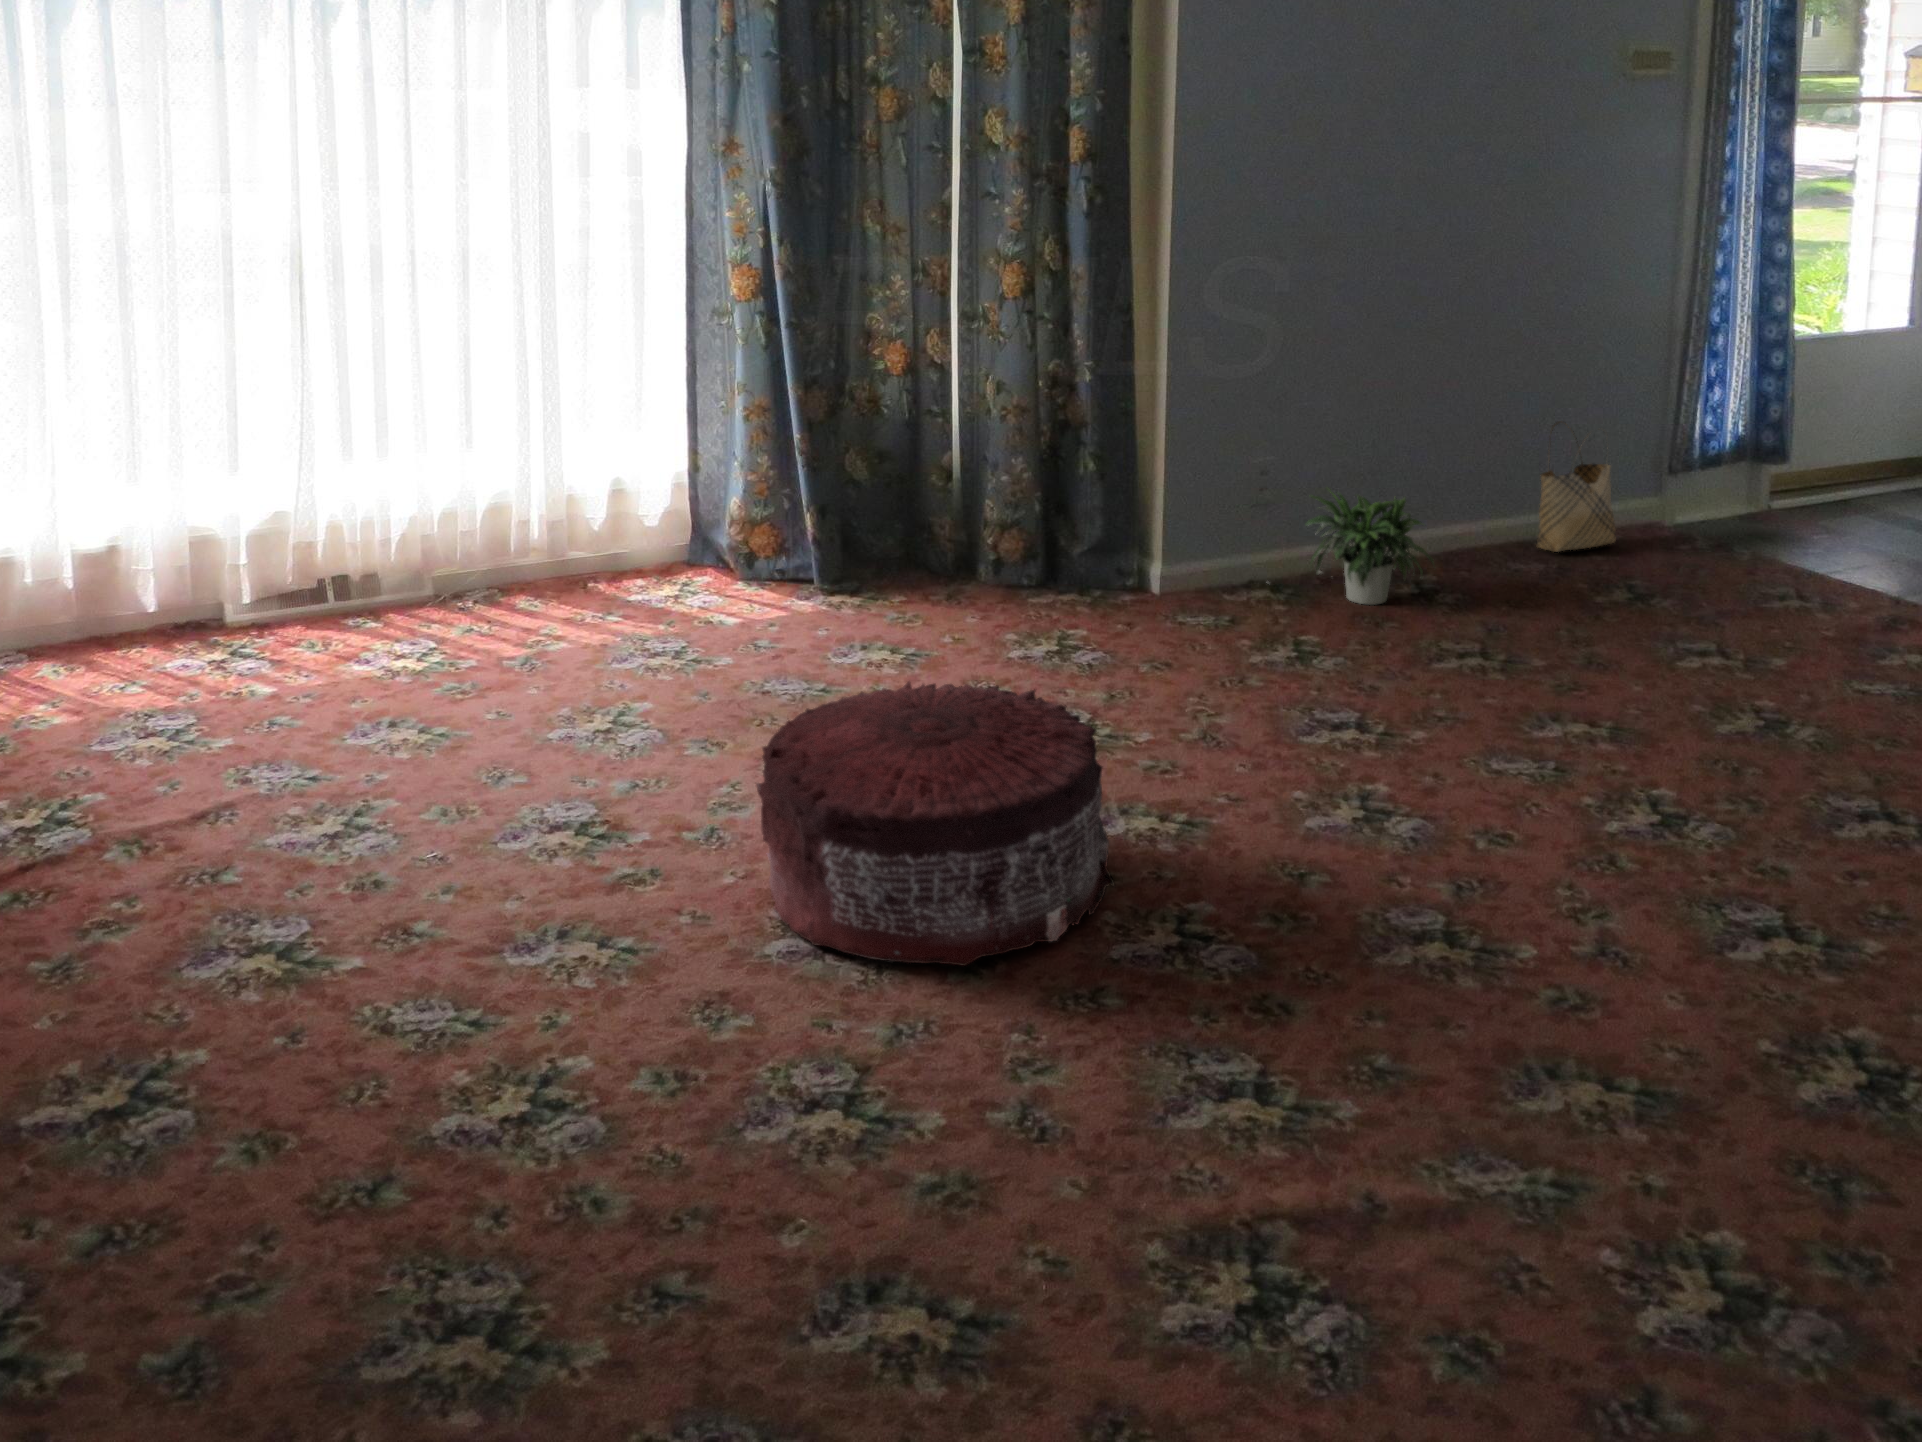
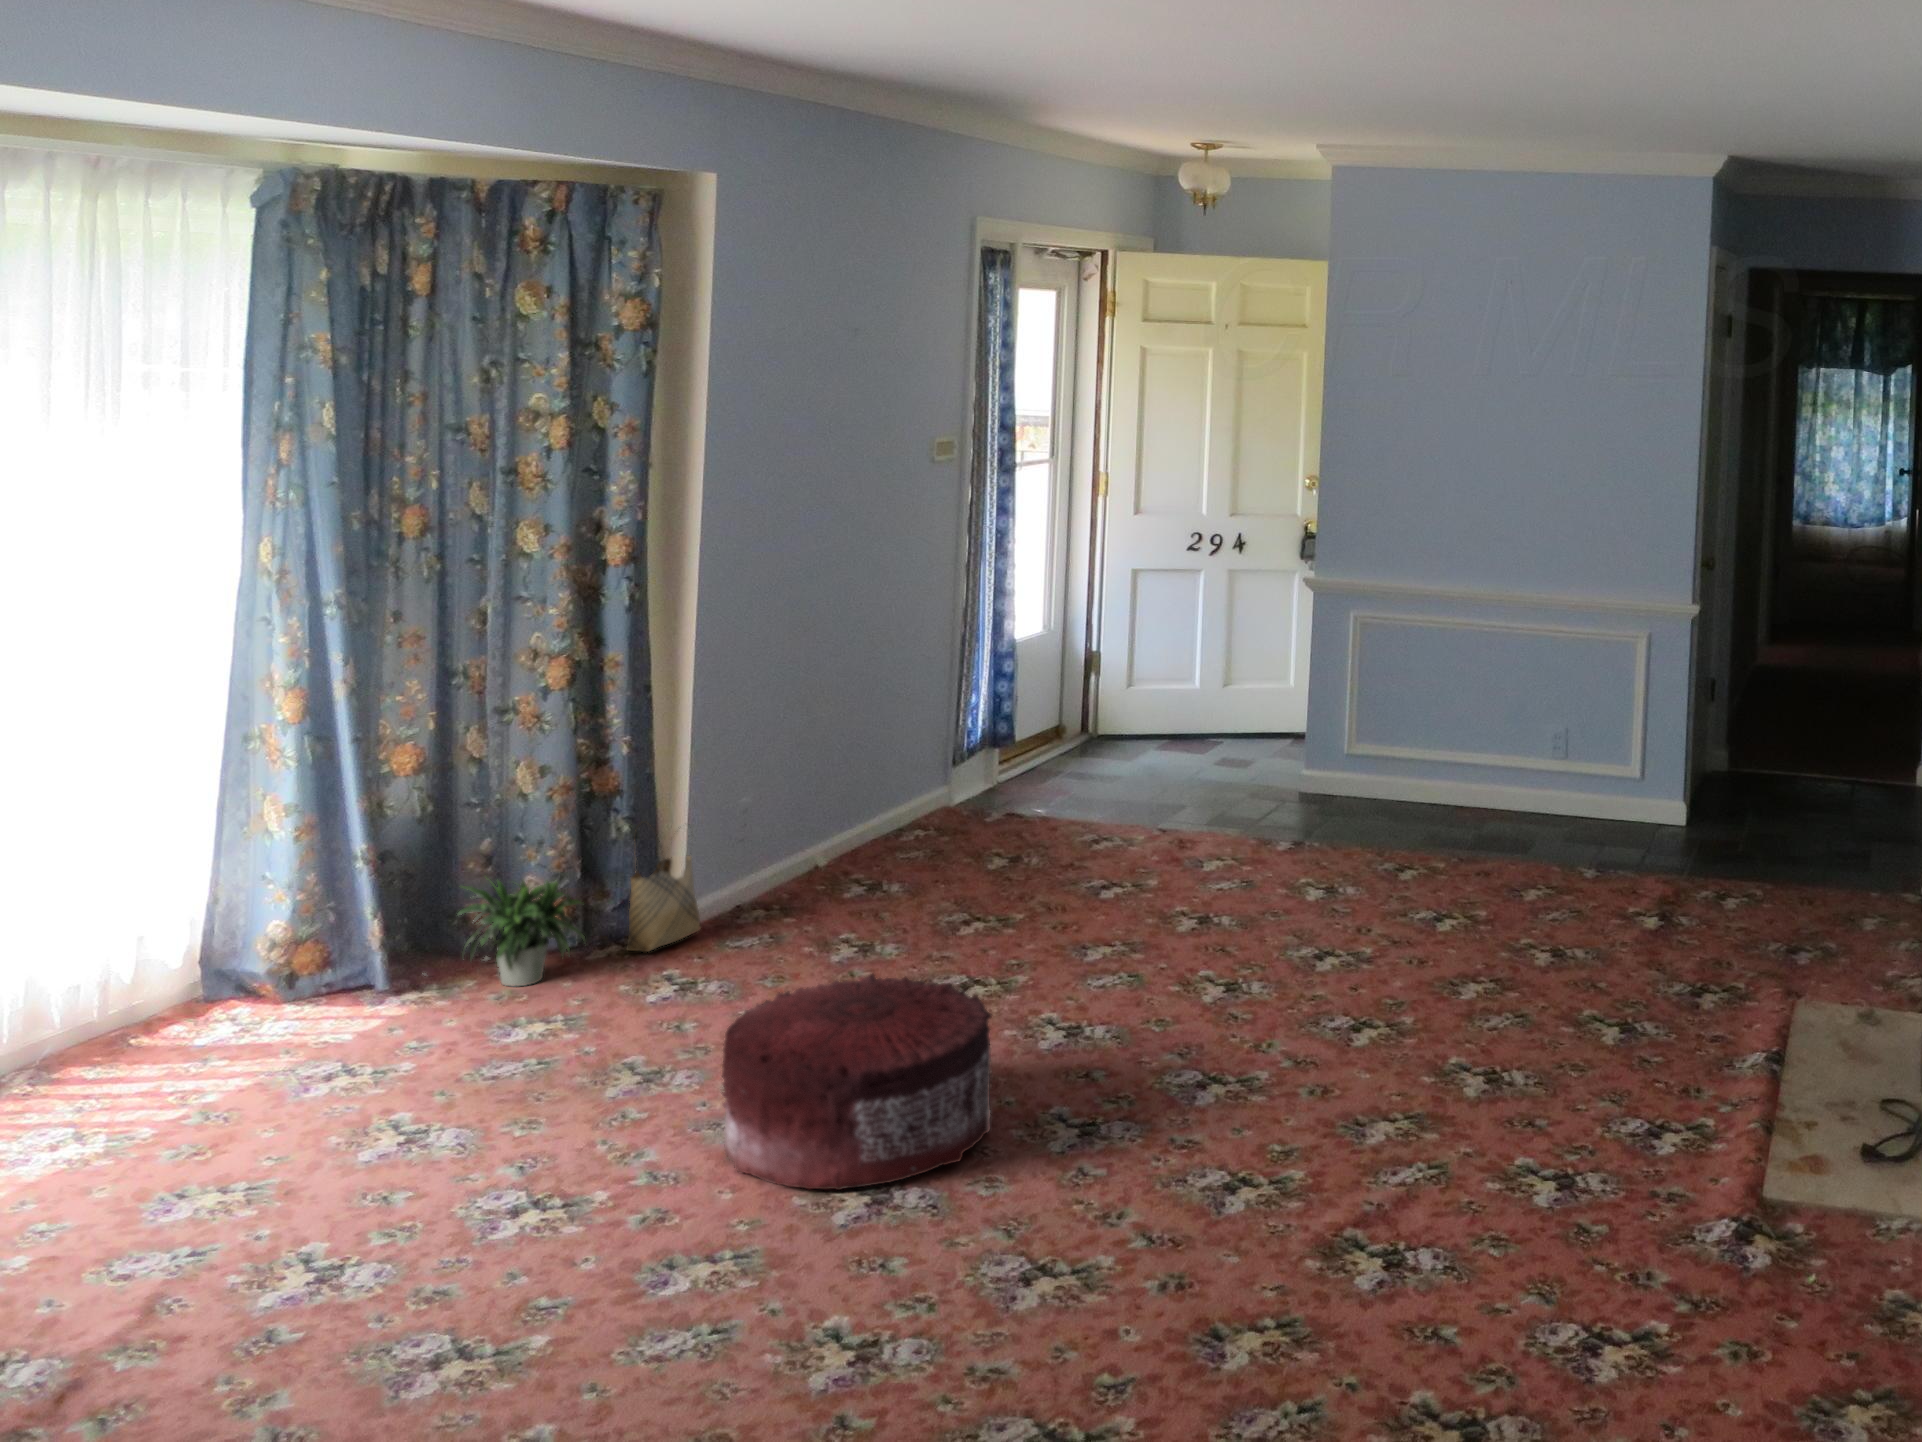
woven basket: present [1536,422,1616,552] -> present [626,822,700,952]
potted plant: present [1266,493,1434,605] -> present [458,878,584,986]

